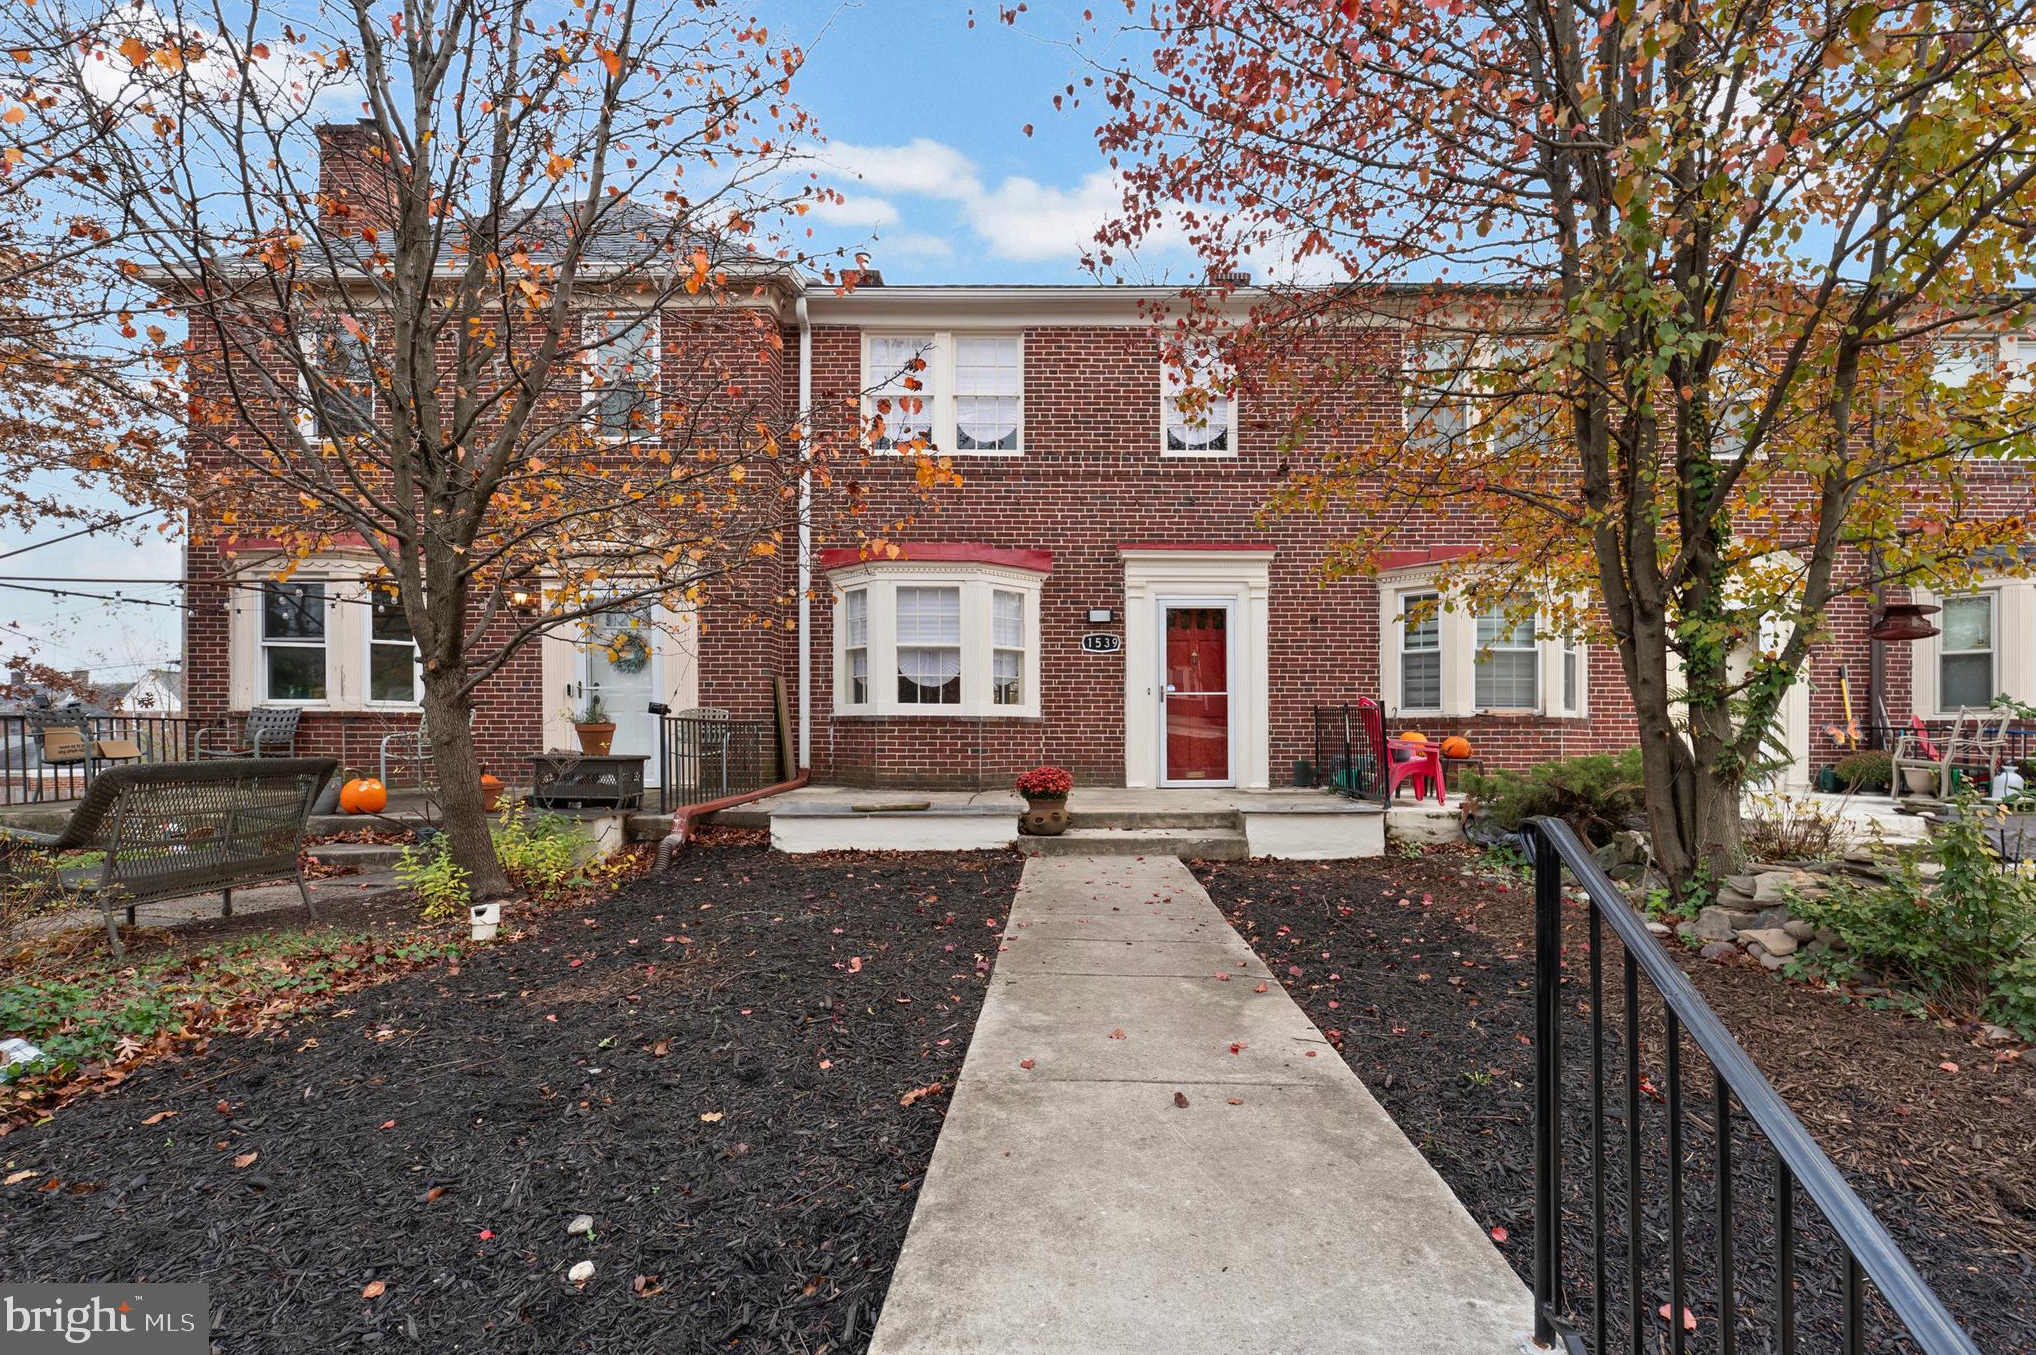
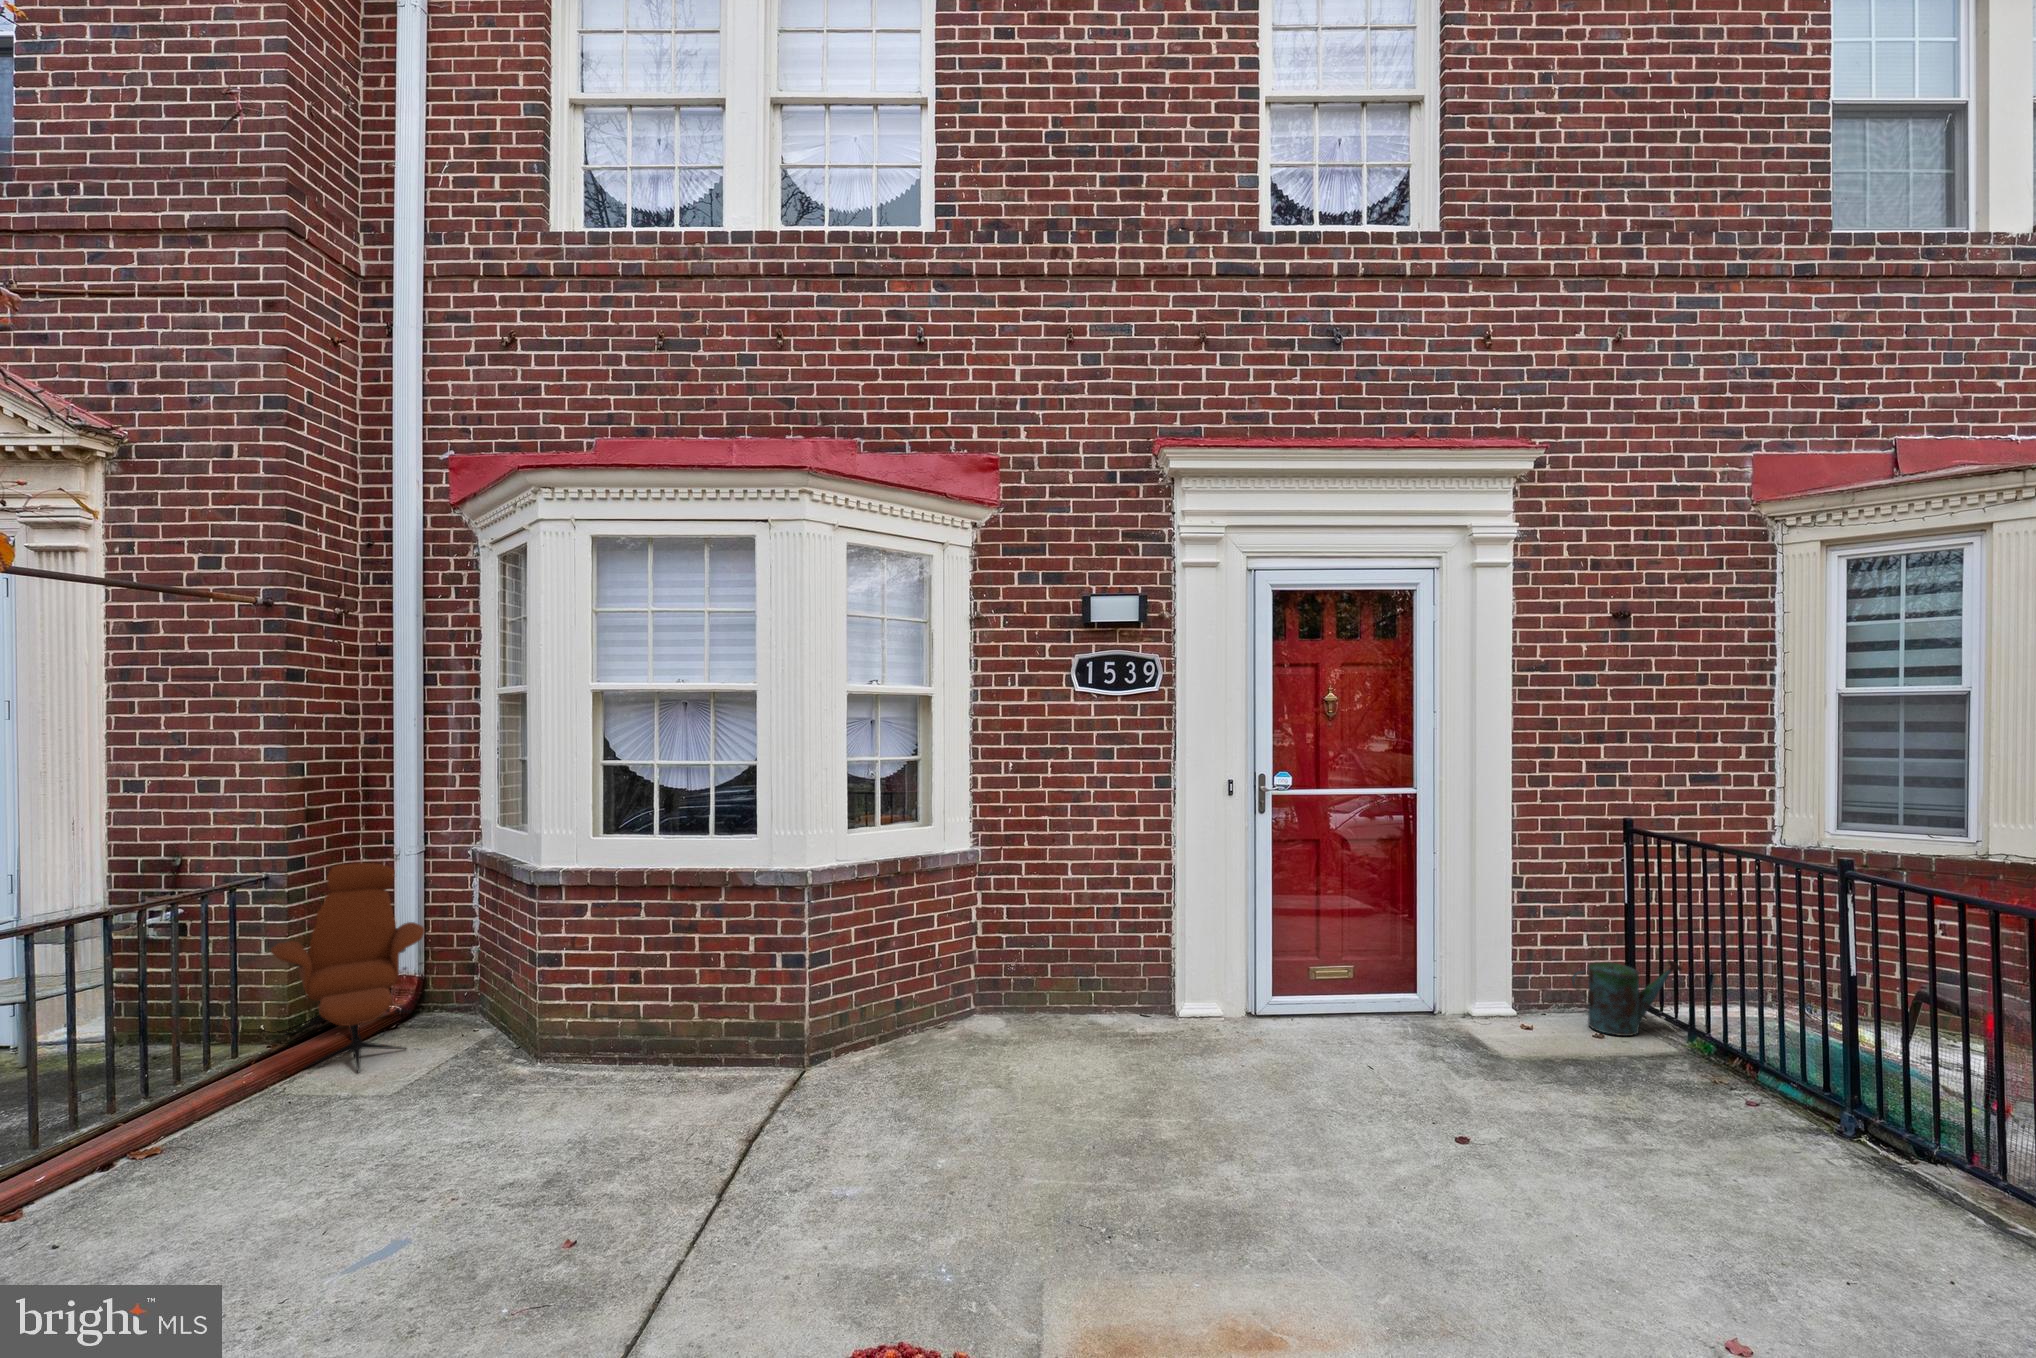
lounge chair: none [759,722,820,791] -> present [271,863,424,1072]

